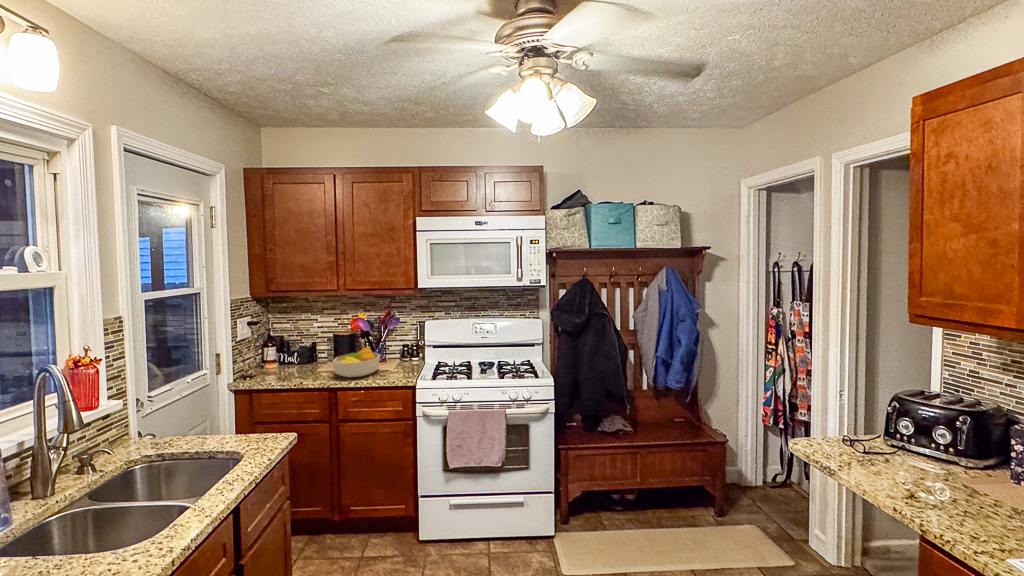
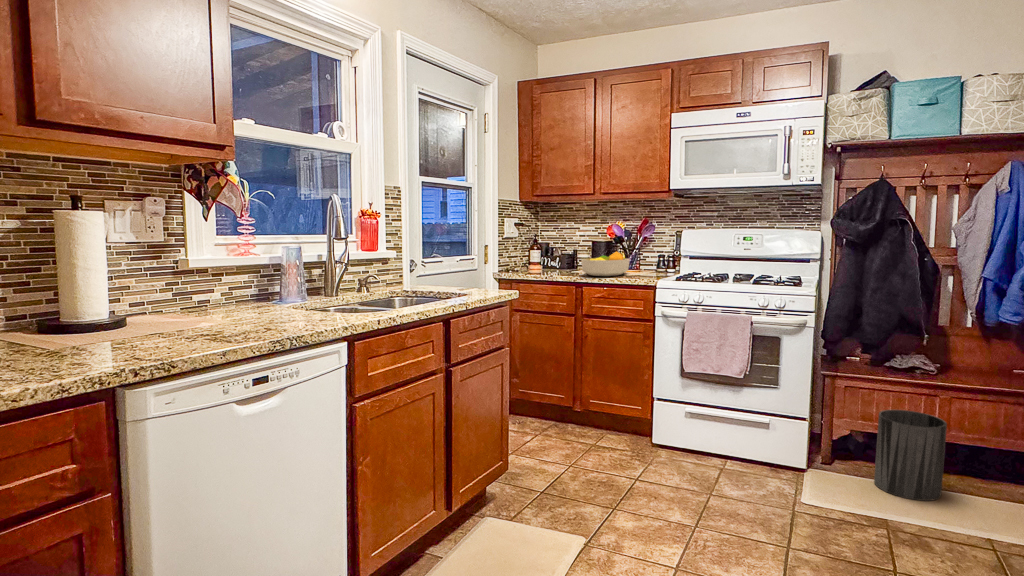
trash can: none [602,468,648,543] -> present [874,410,947,501]

